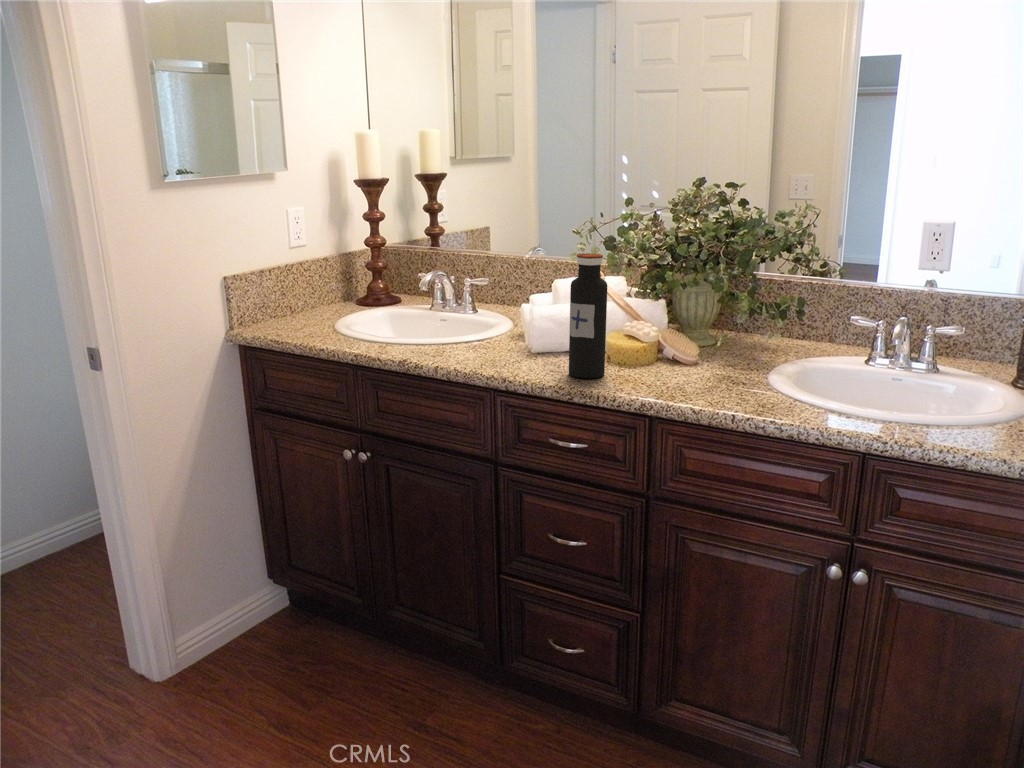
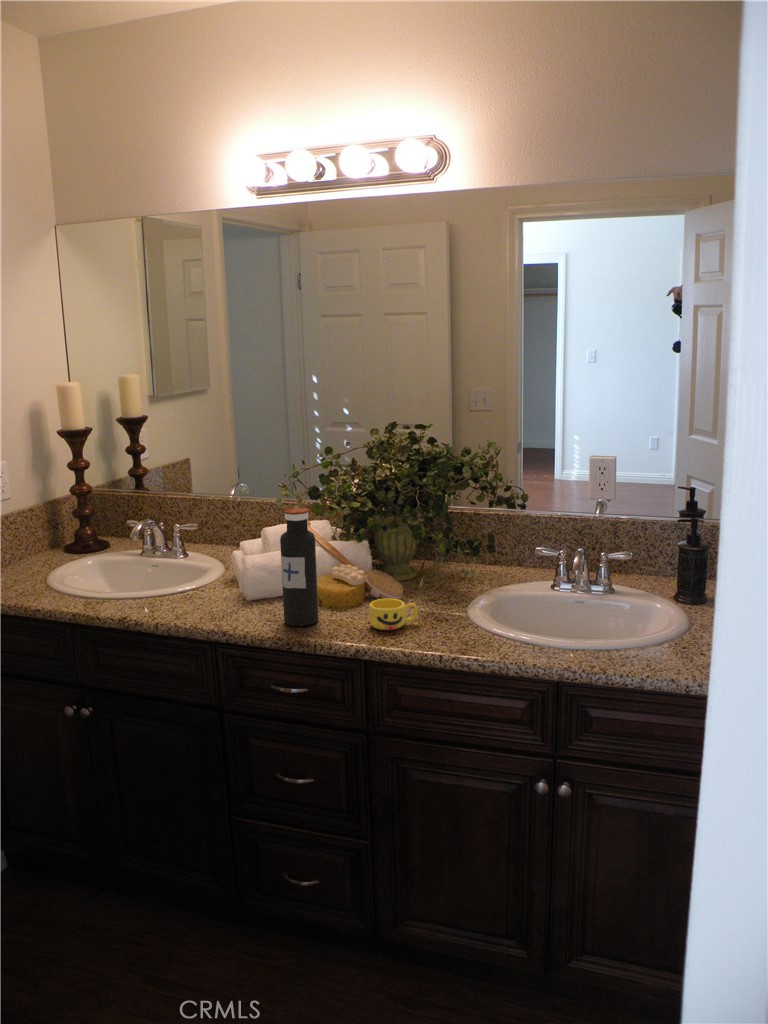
cup: none [658,357,712,388] -> present [369,598,418,630]

